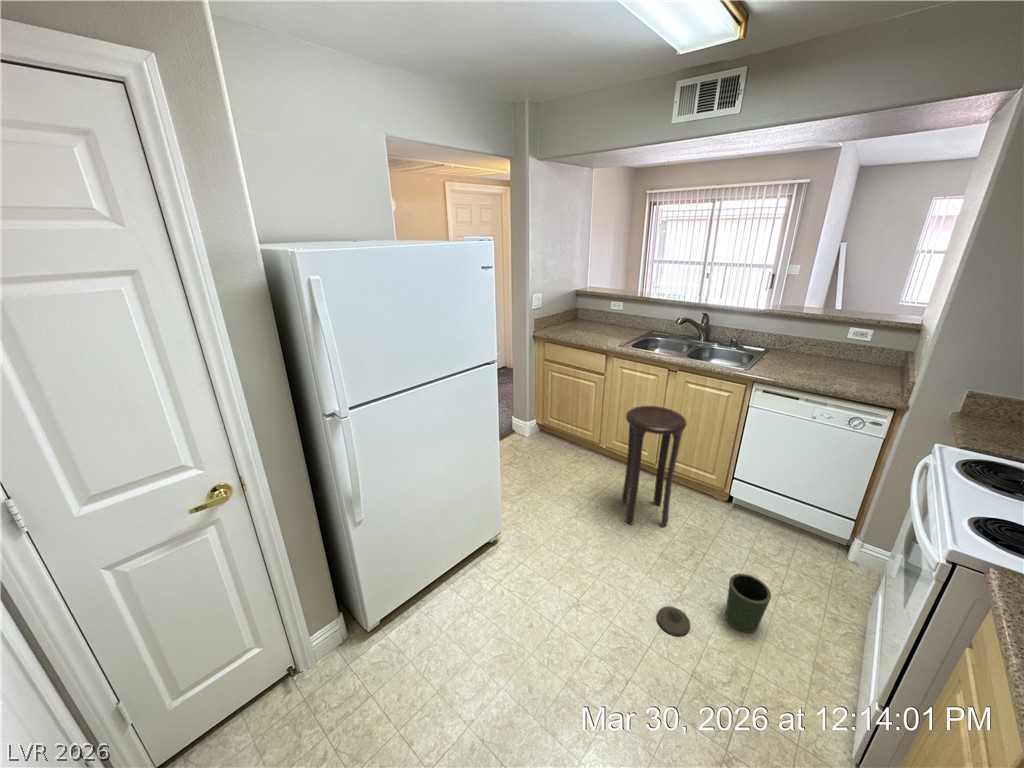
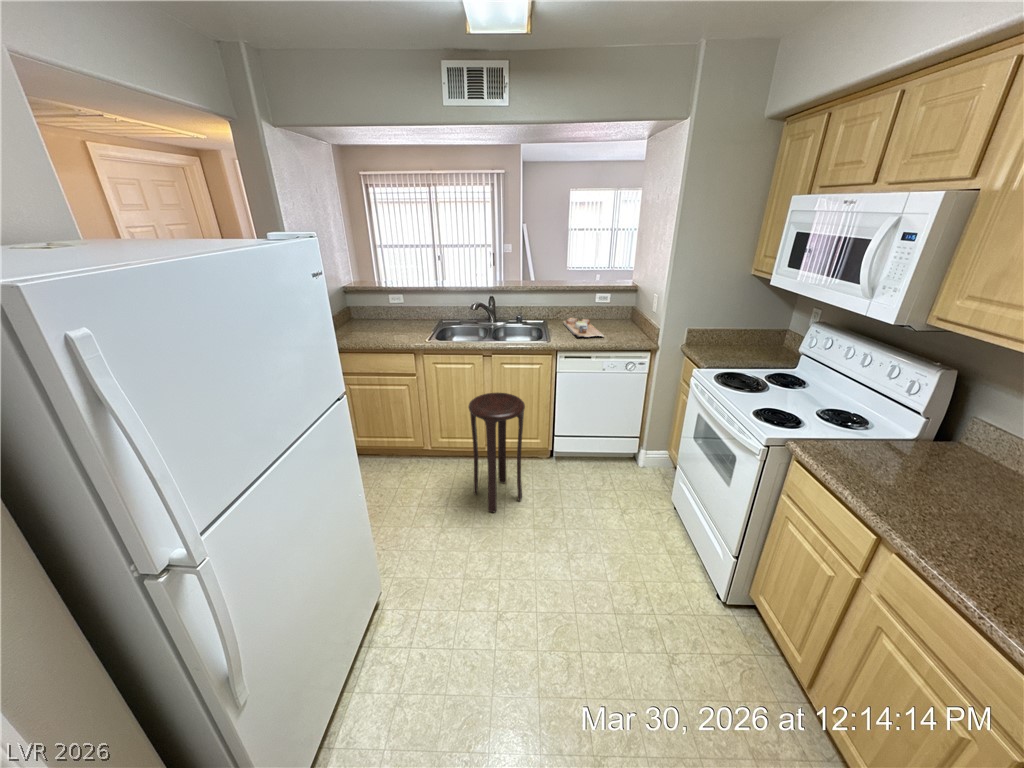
cutting board: none [789,350,832,380] -> present [563,318,604,337]
trash can: present [657,574,771,636] -> none [564,510,634,591]

